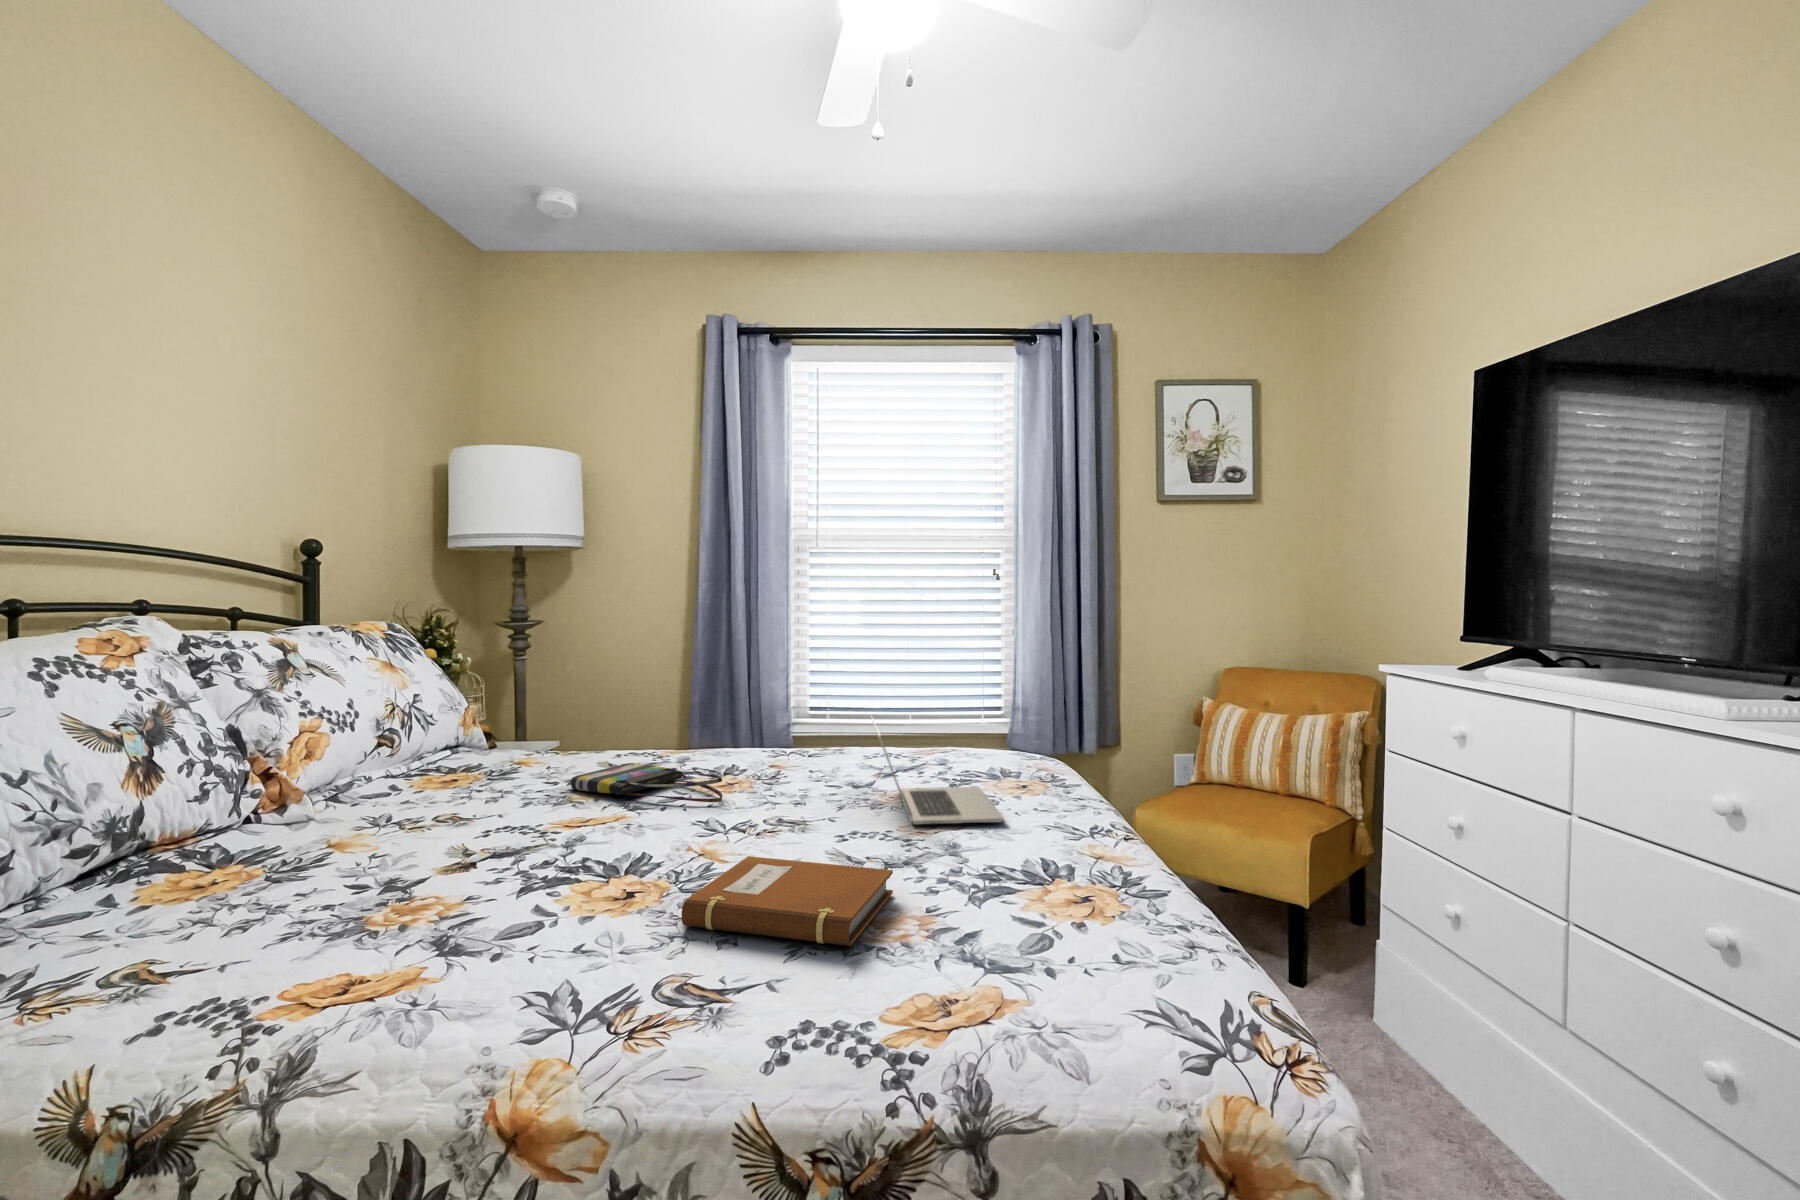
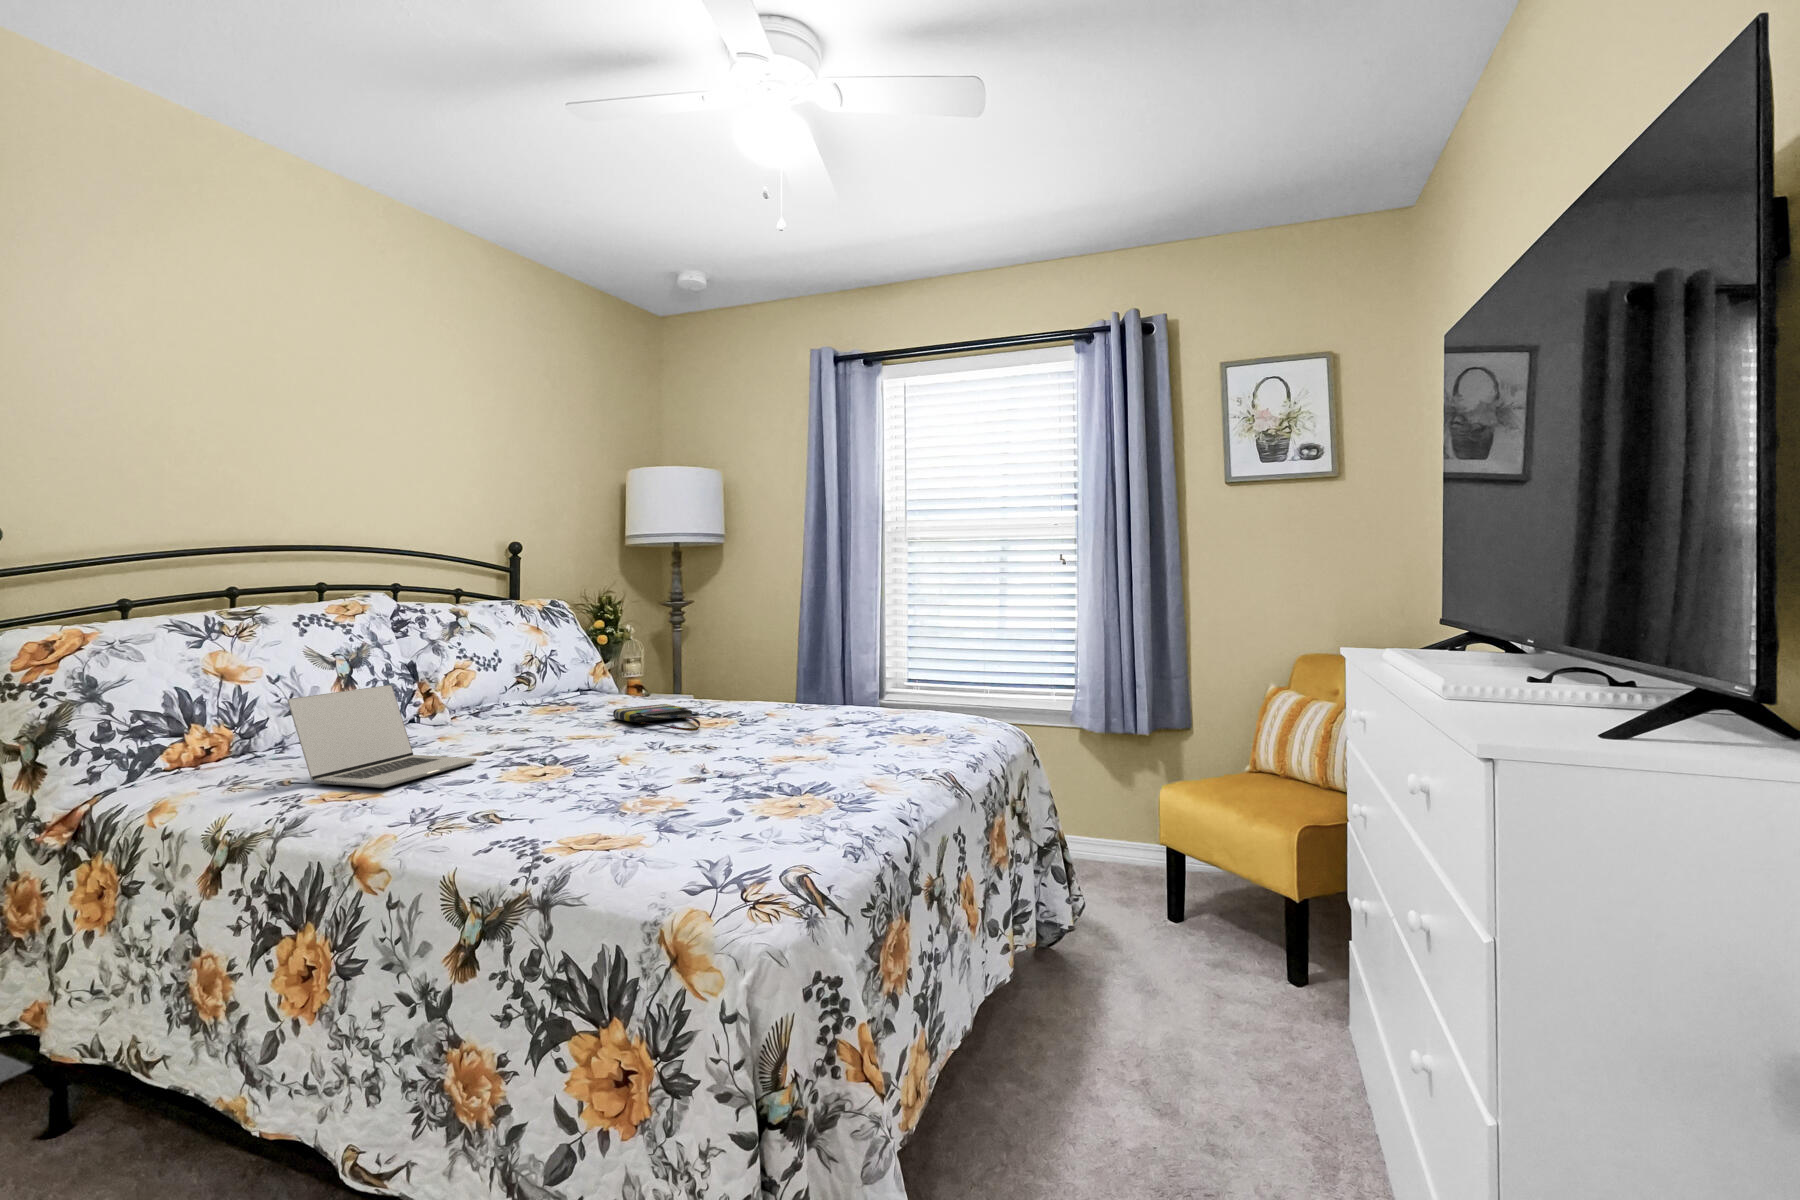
laptop: present [873,720,1004,825] -> present [288,685,477,788]
notebook: present [682,856,893,946] -> none [558,756,713,804]

